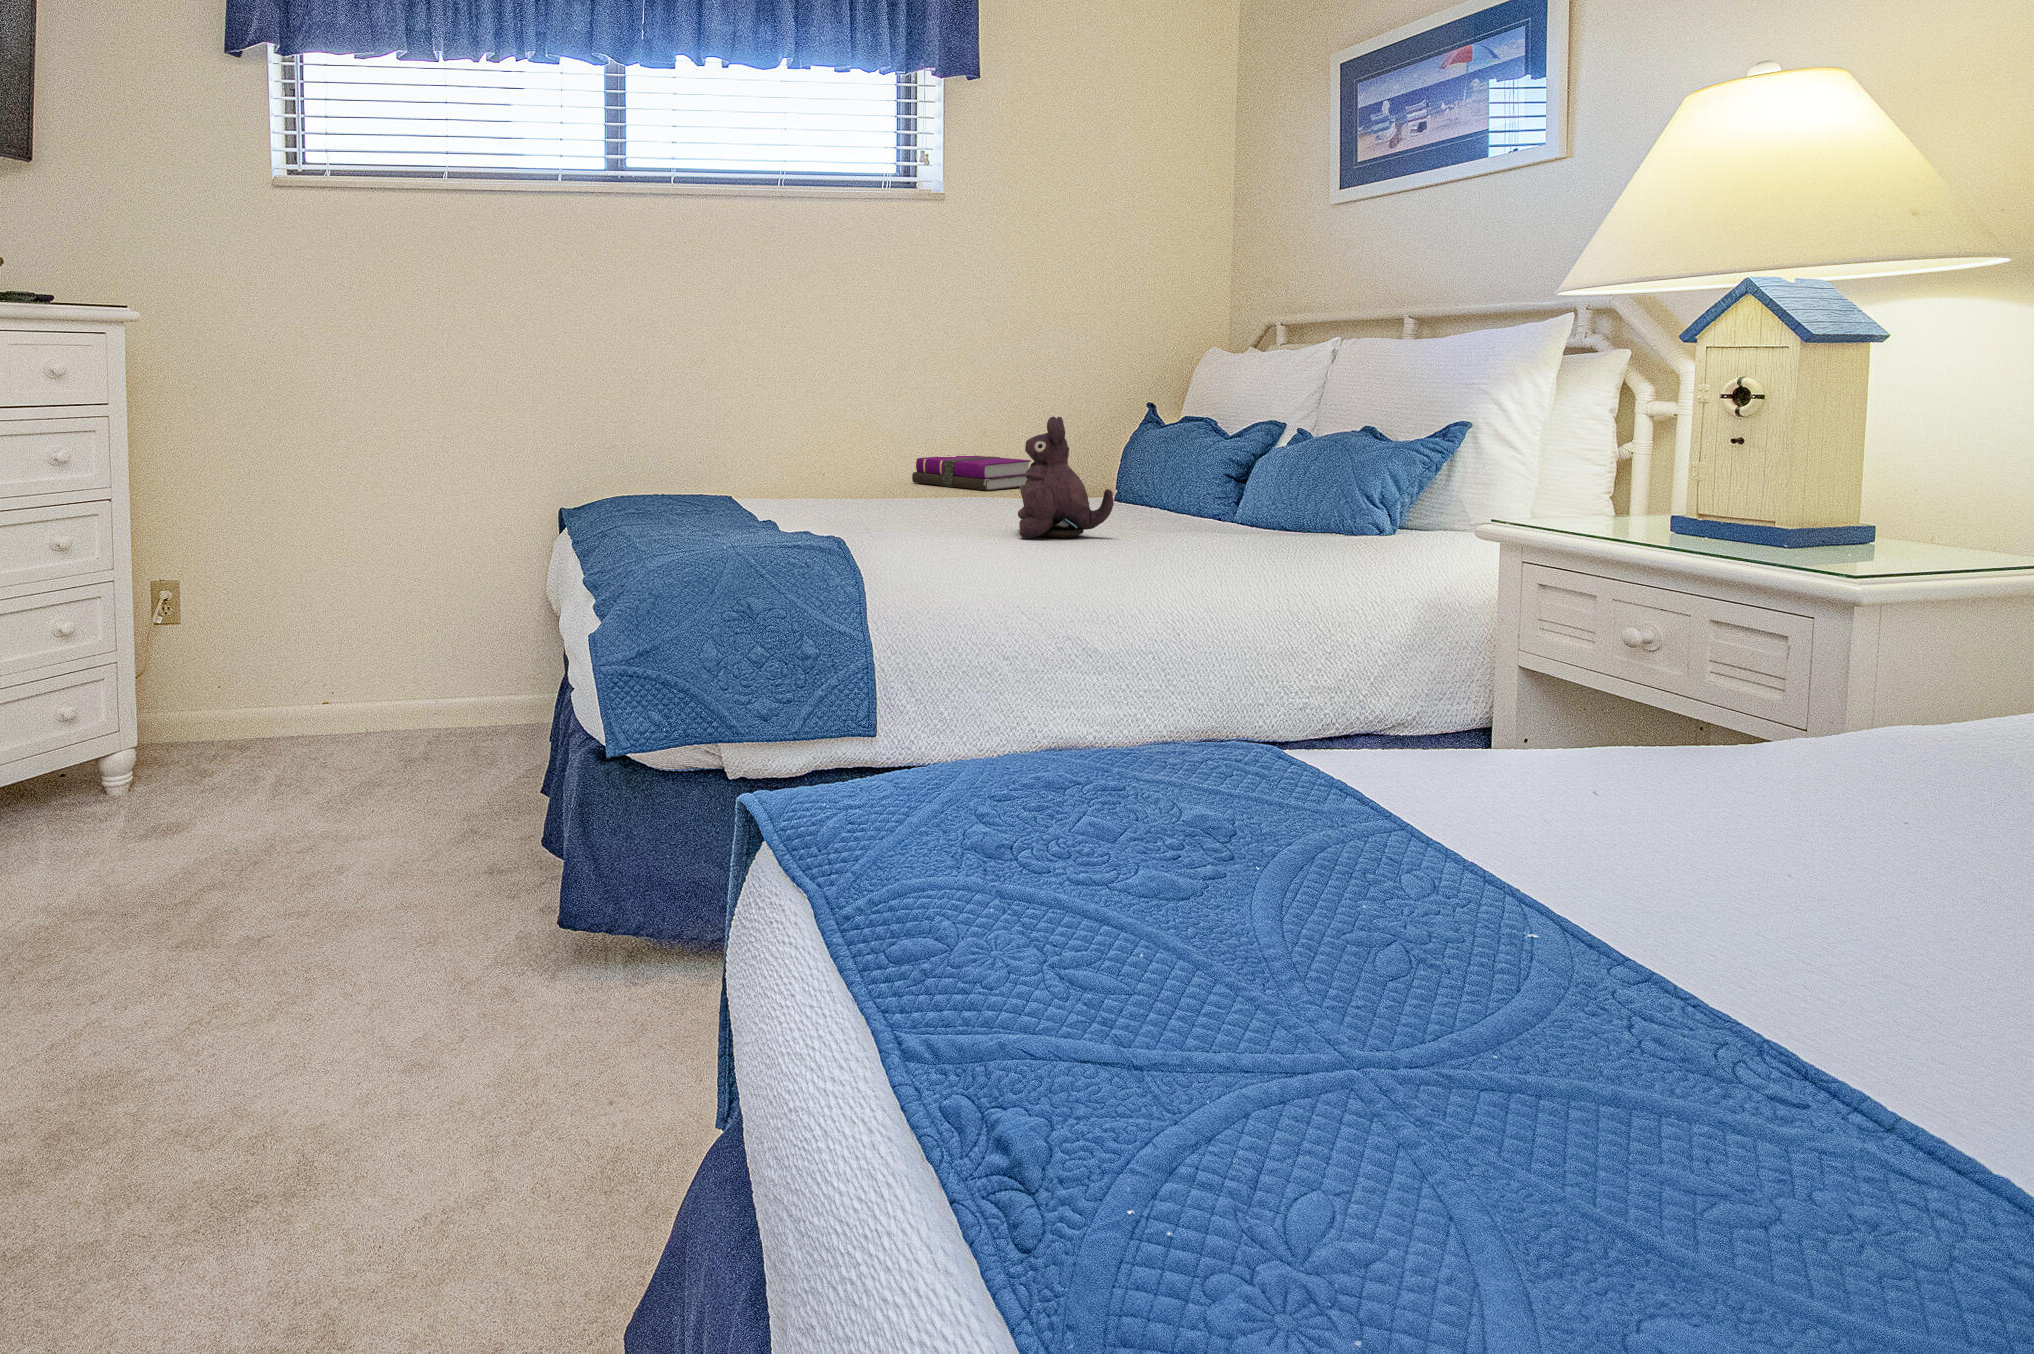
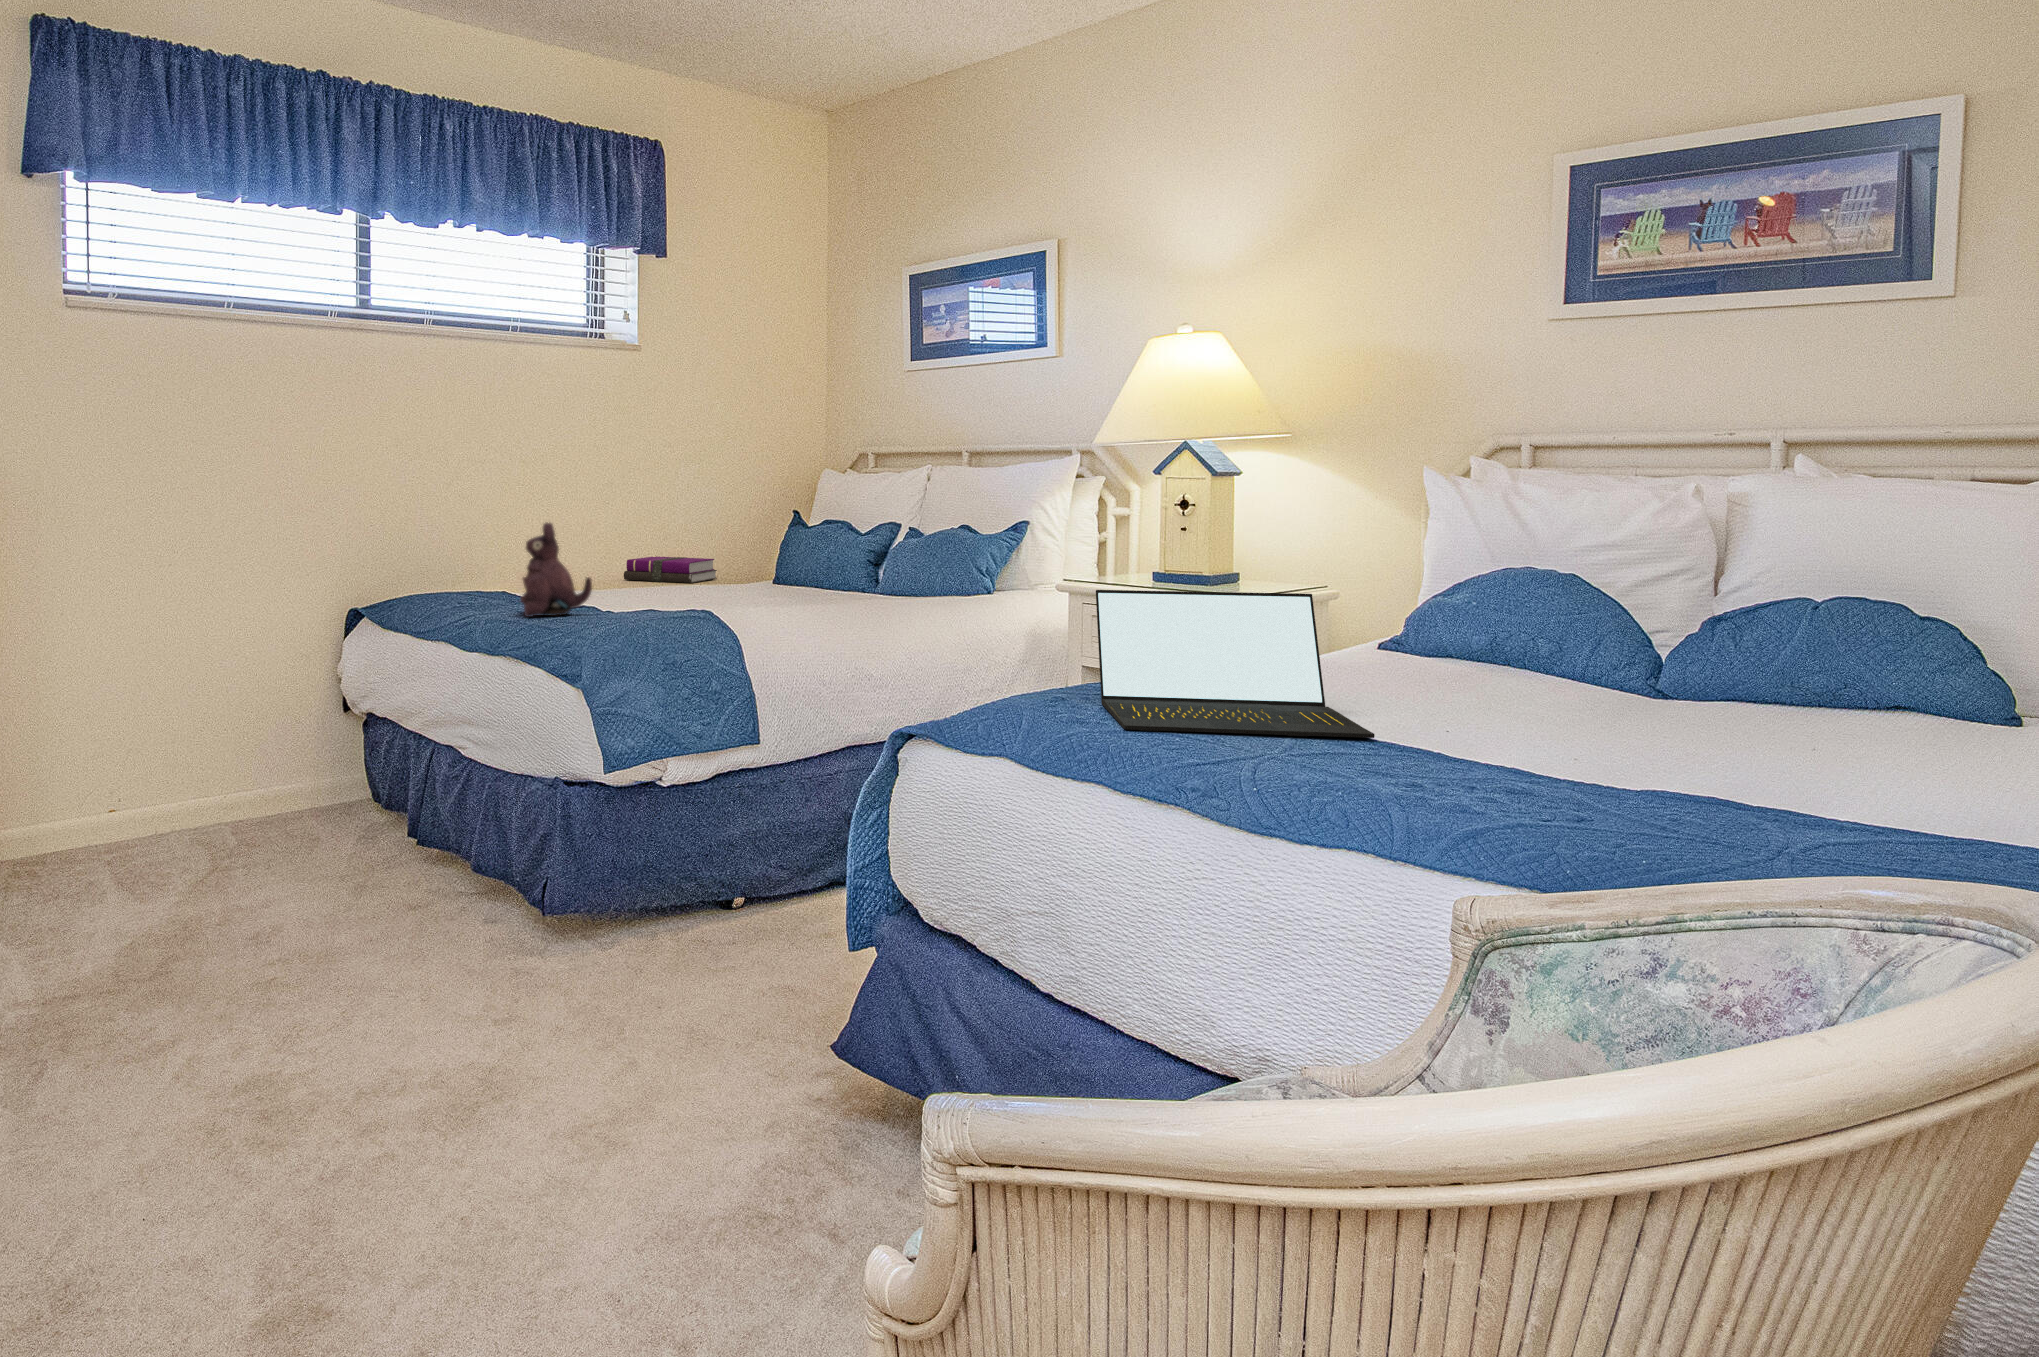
plush toy: present [1018,417,1114,538] -> present [520,523,592,617]
laptop: none [1082,574,1748,1065] -> present [1096,590,1375,738]

